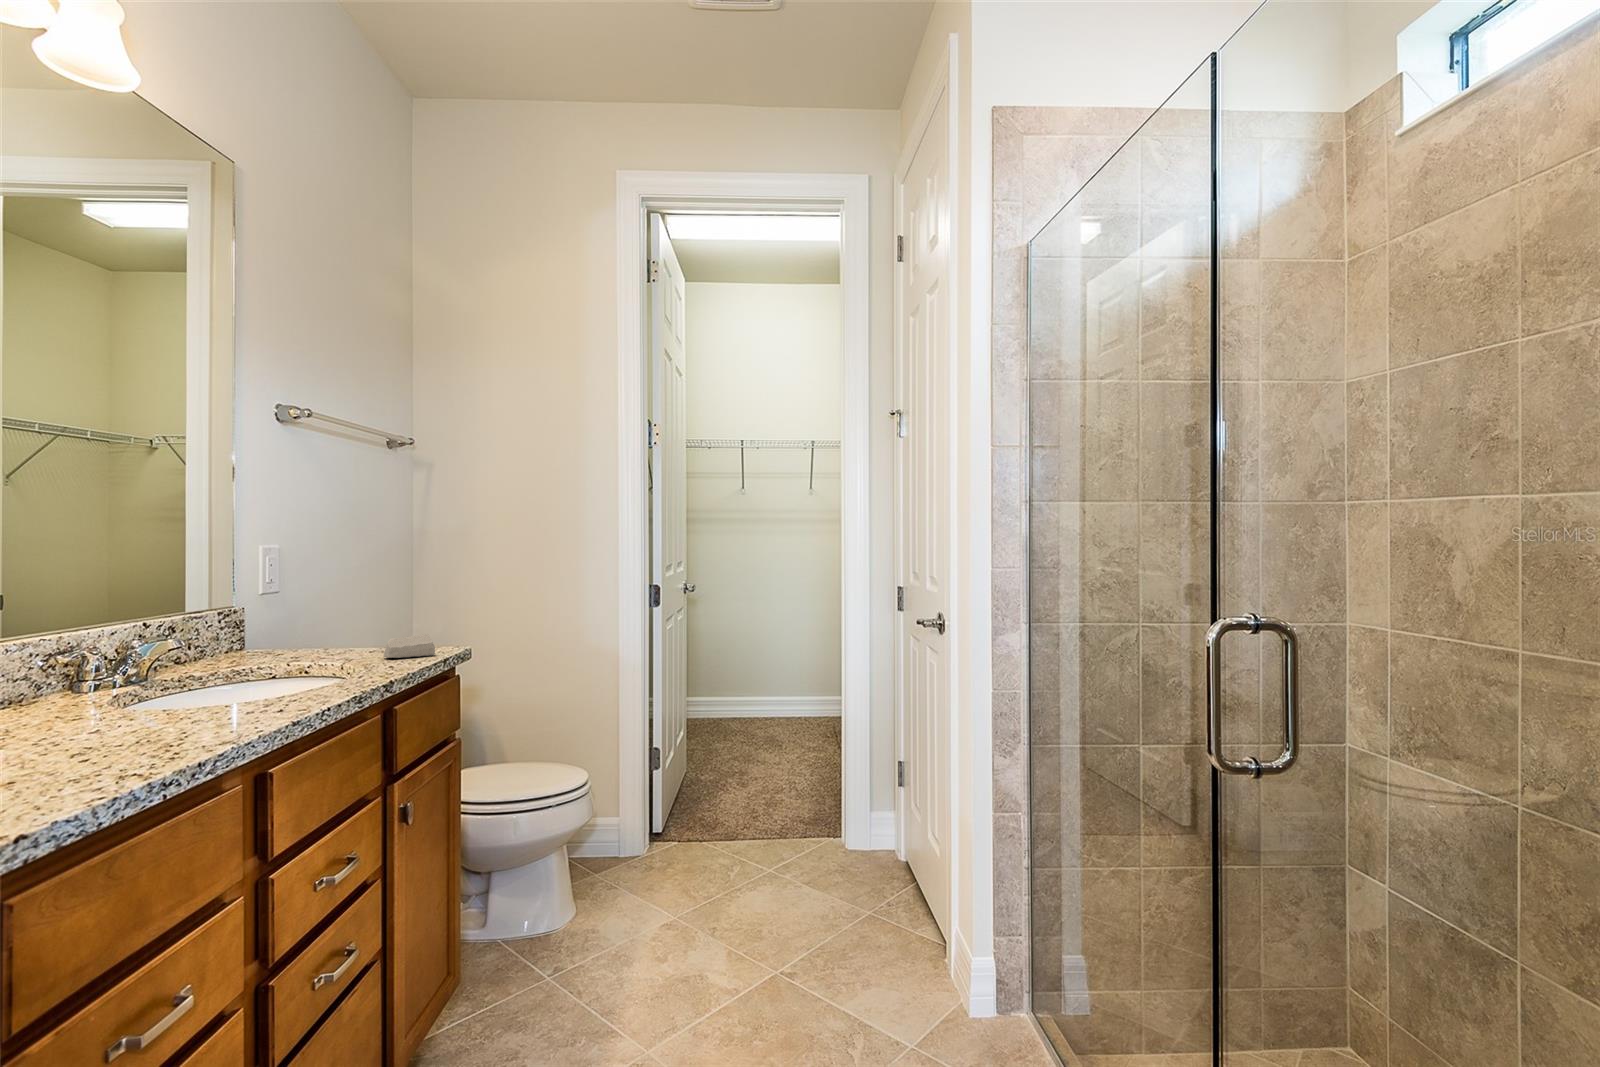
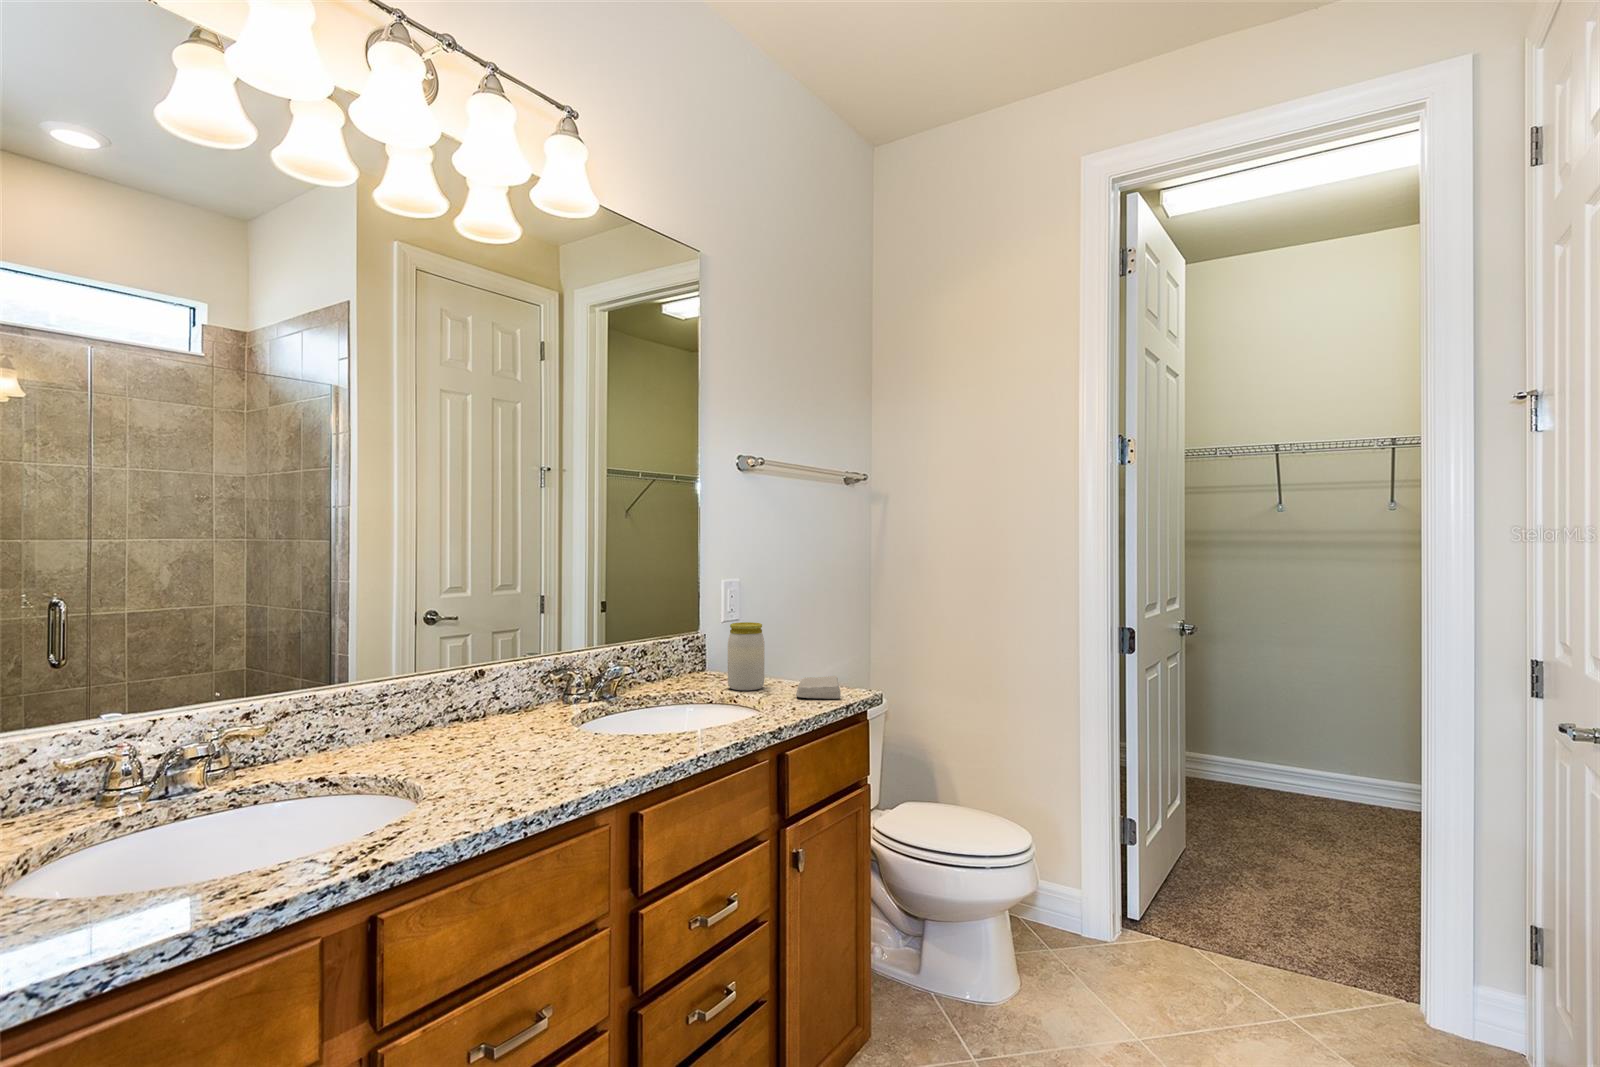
jar: none [292,587,338,660] -> present [728,622,764,690]

